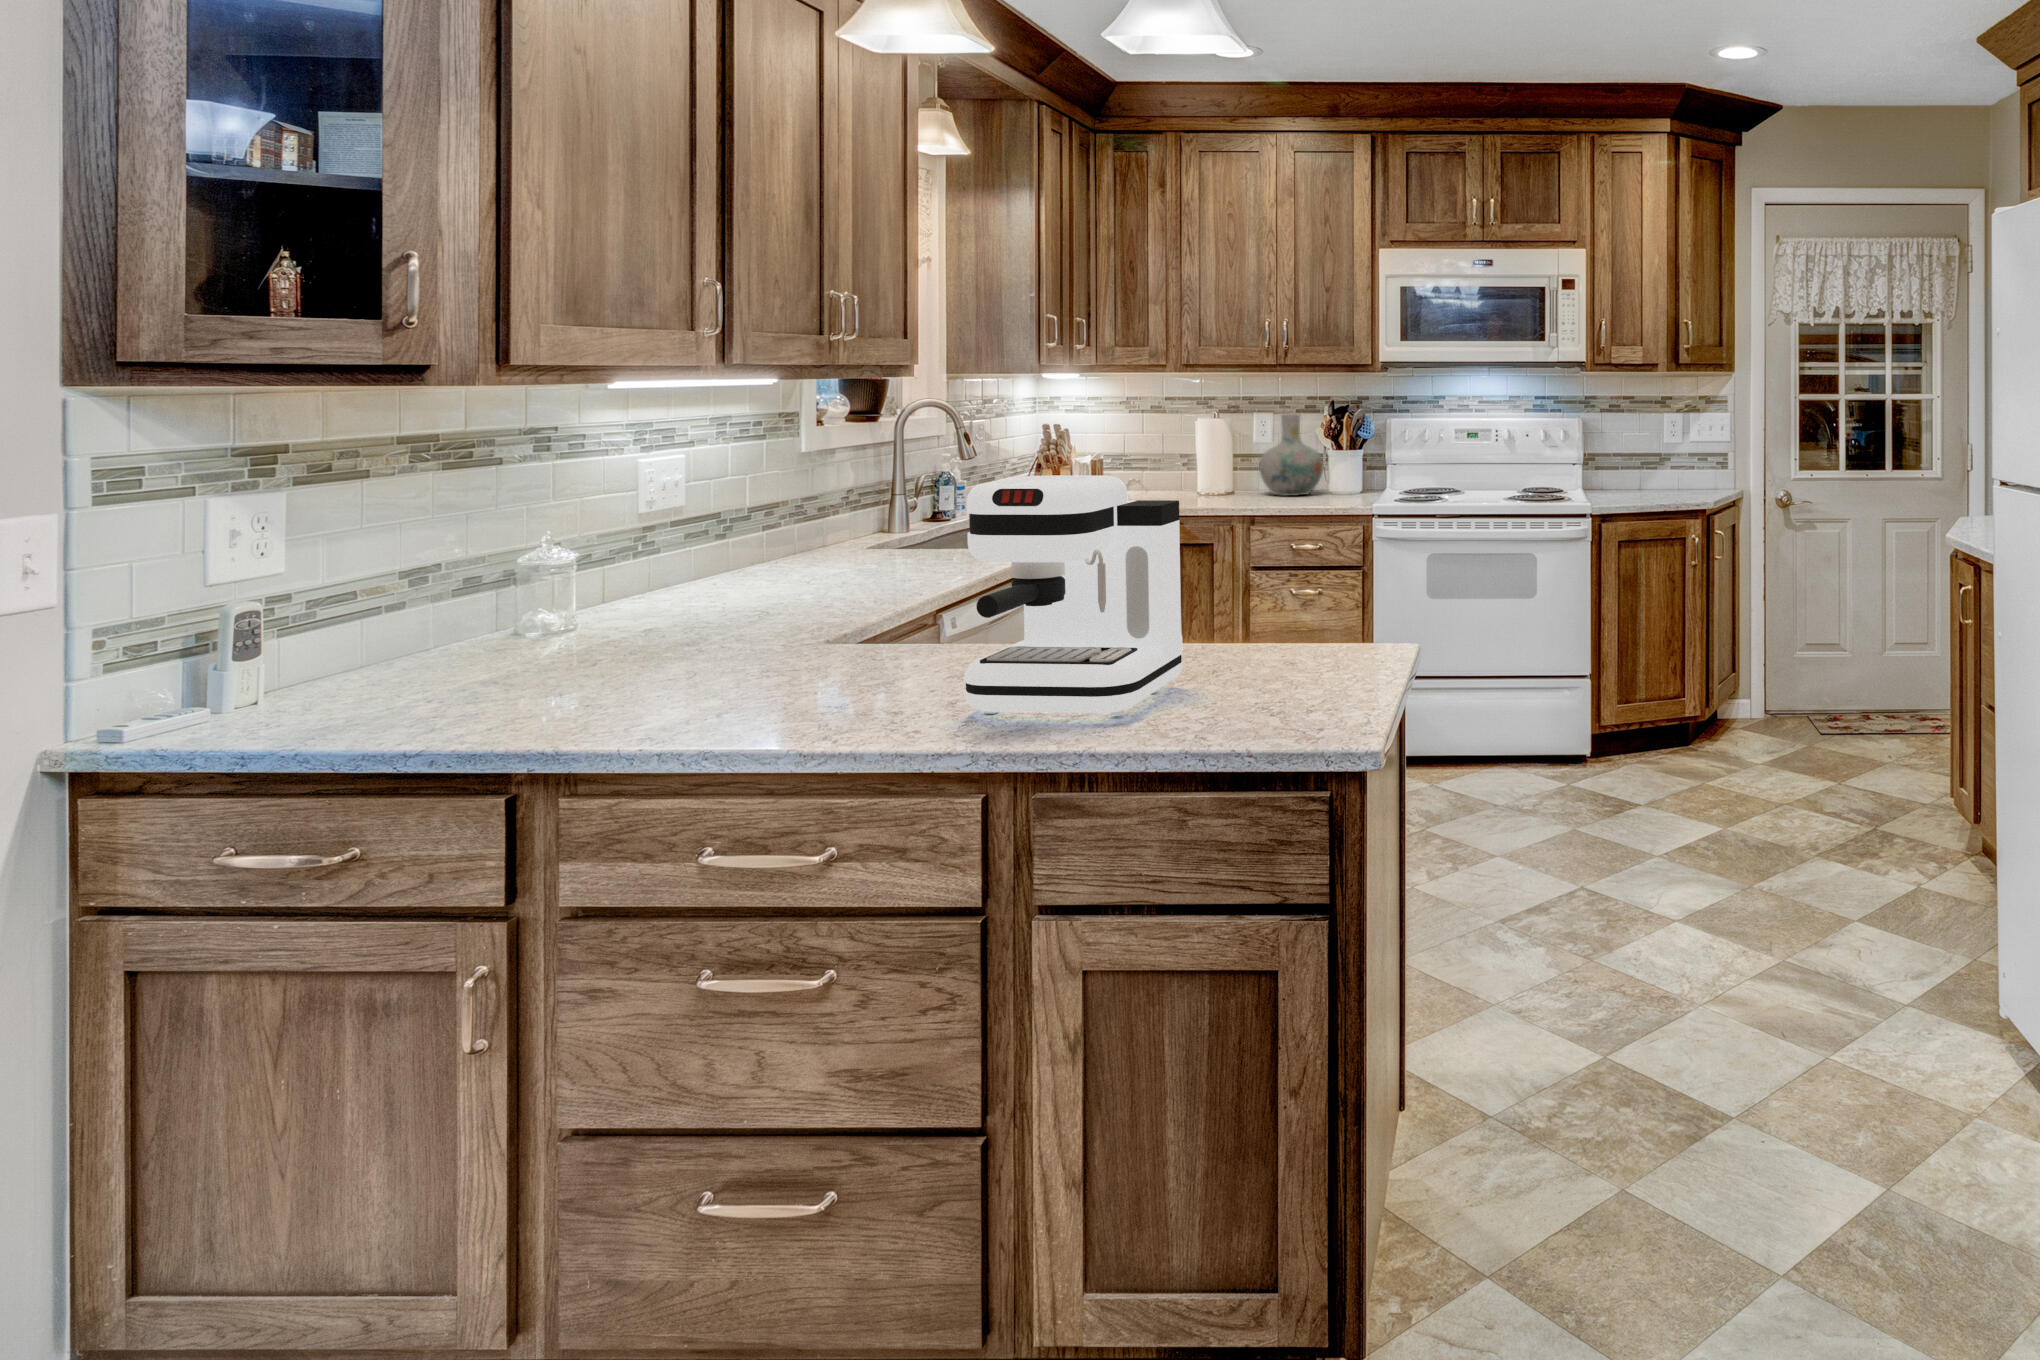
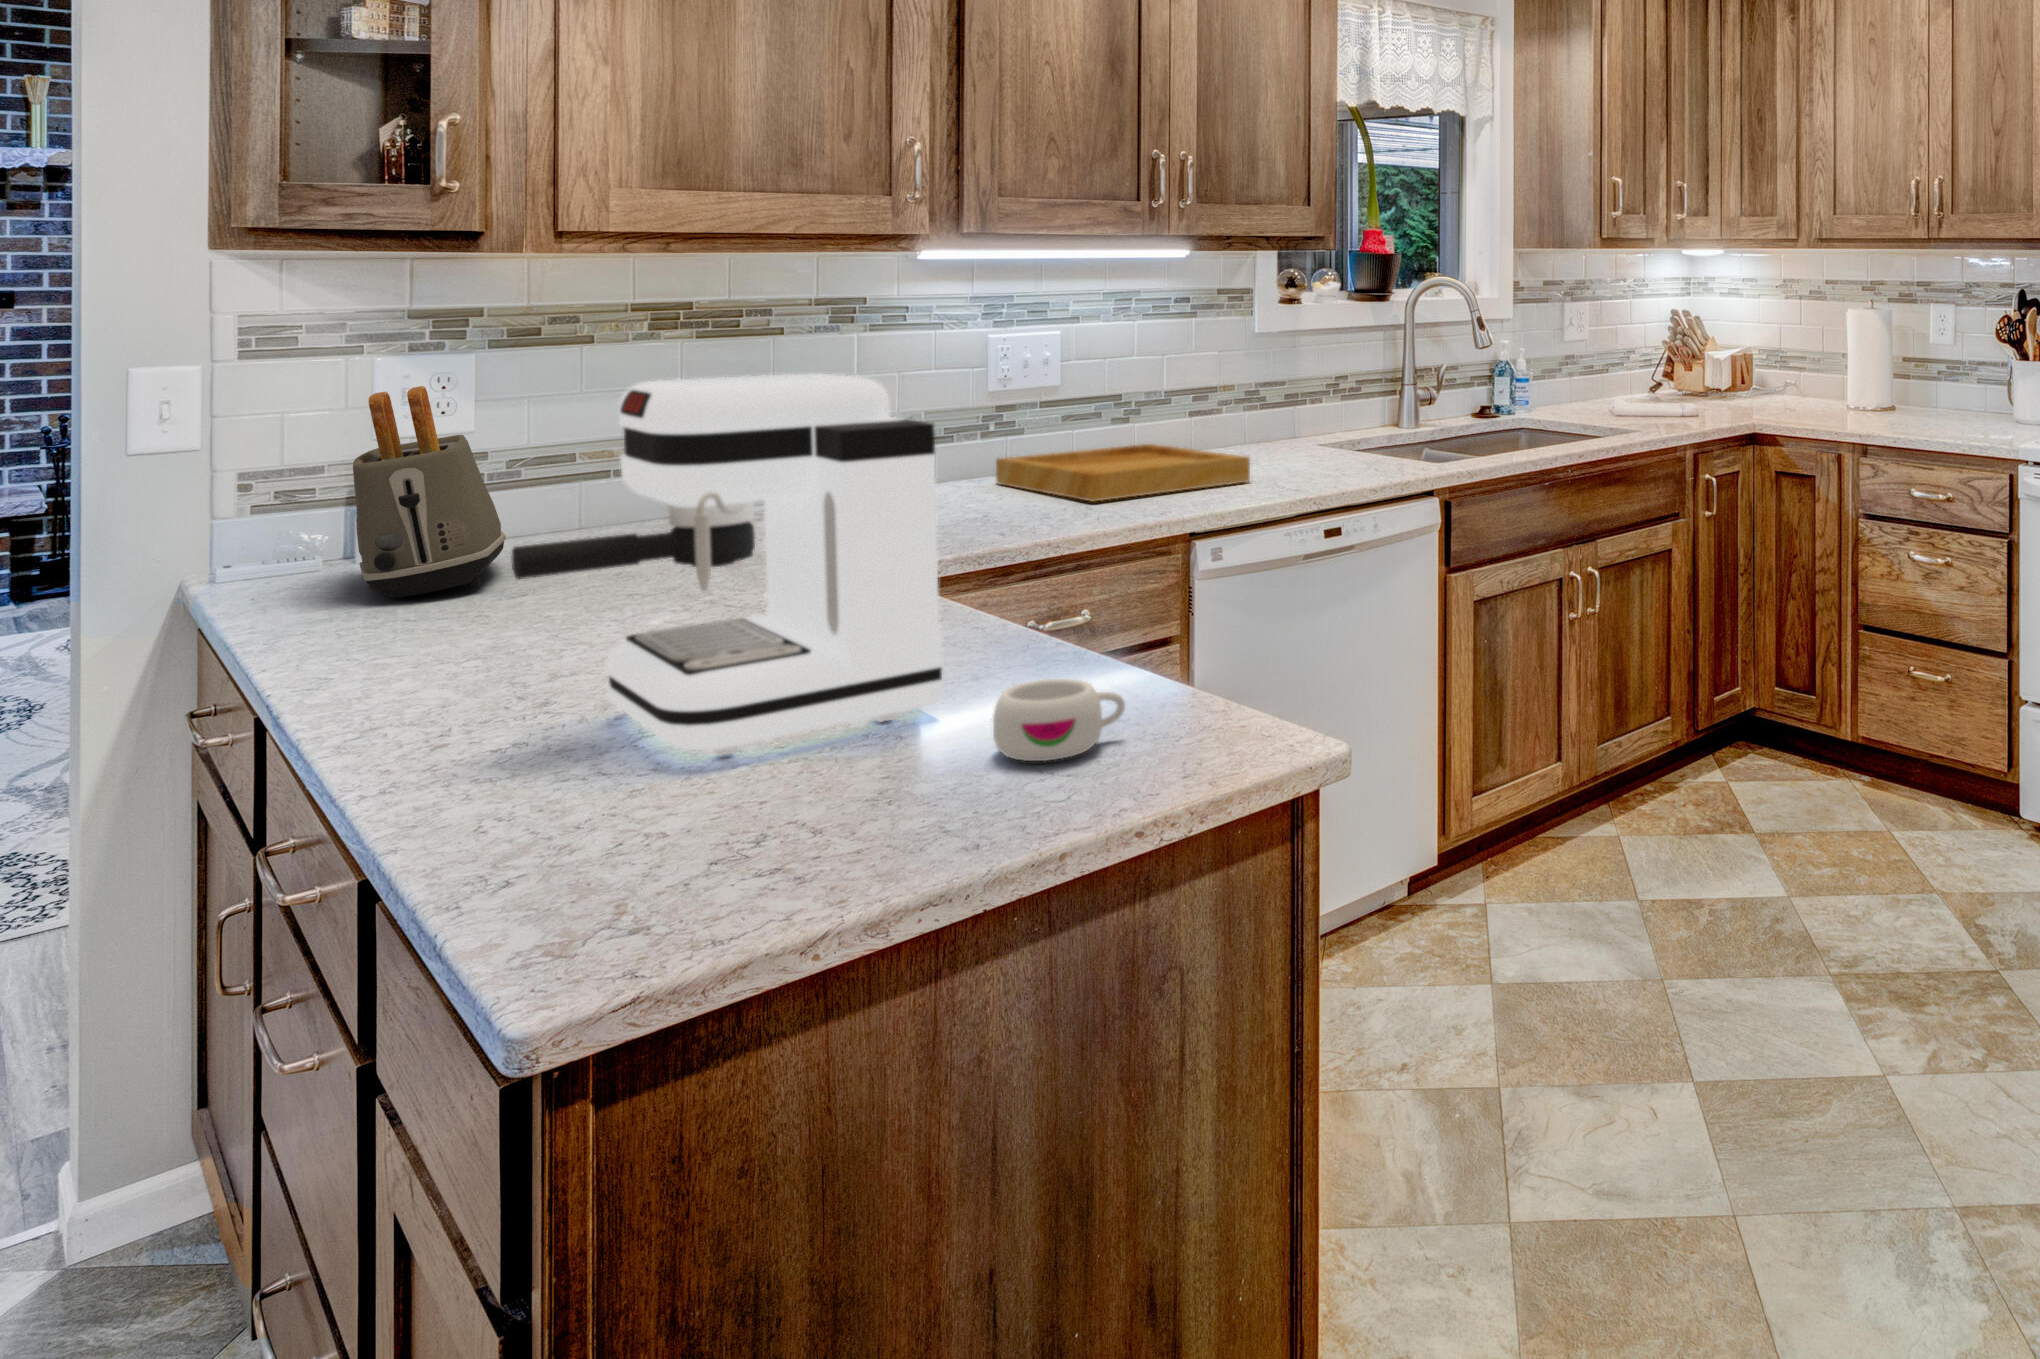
vase: present [1259,414,1323,496] -> none [1907,309,2000,423]
toaster: none [293,519,505,713] -> present [353,386,506,598]
tray: none [668,549,907,592] -> present [996,444,1250,502]
mug: none [1258,645,1320,689] -> present [993,679,1125,761]

